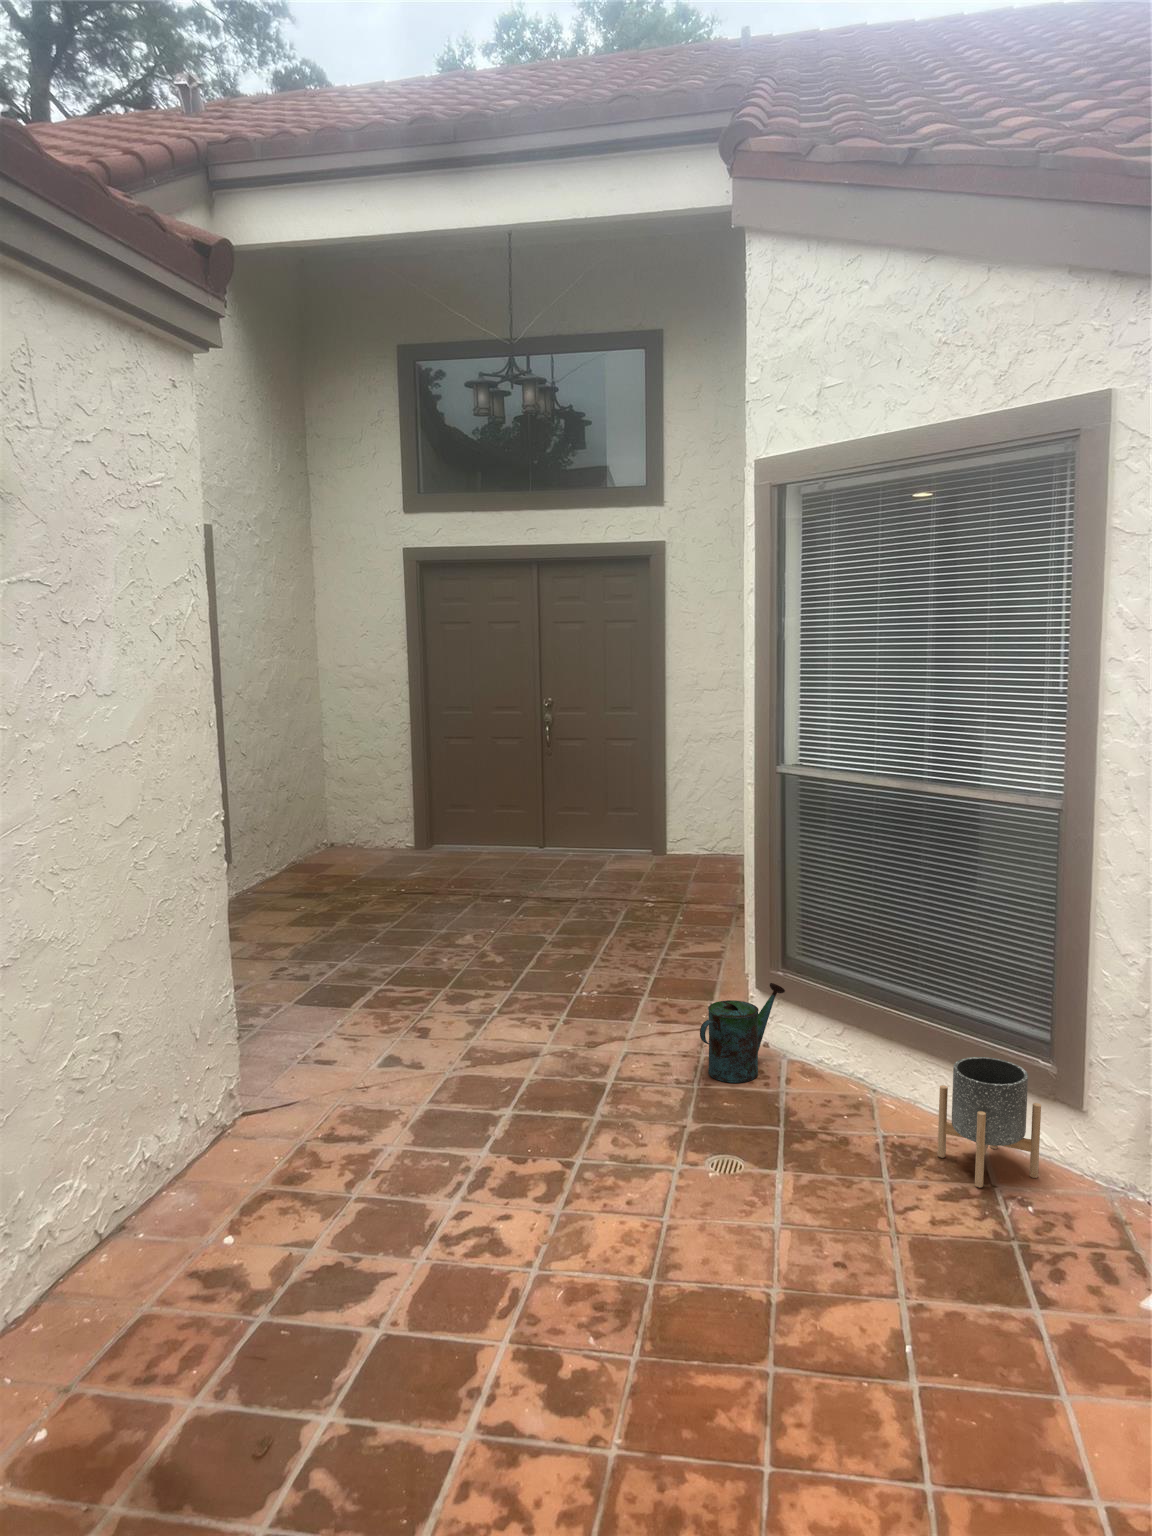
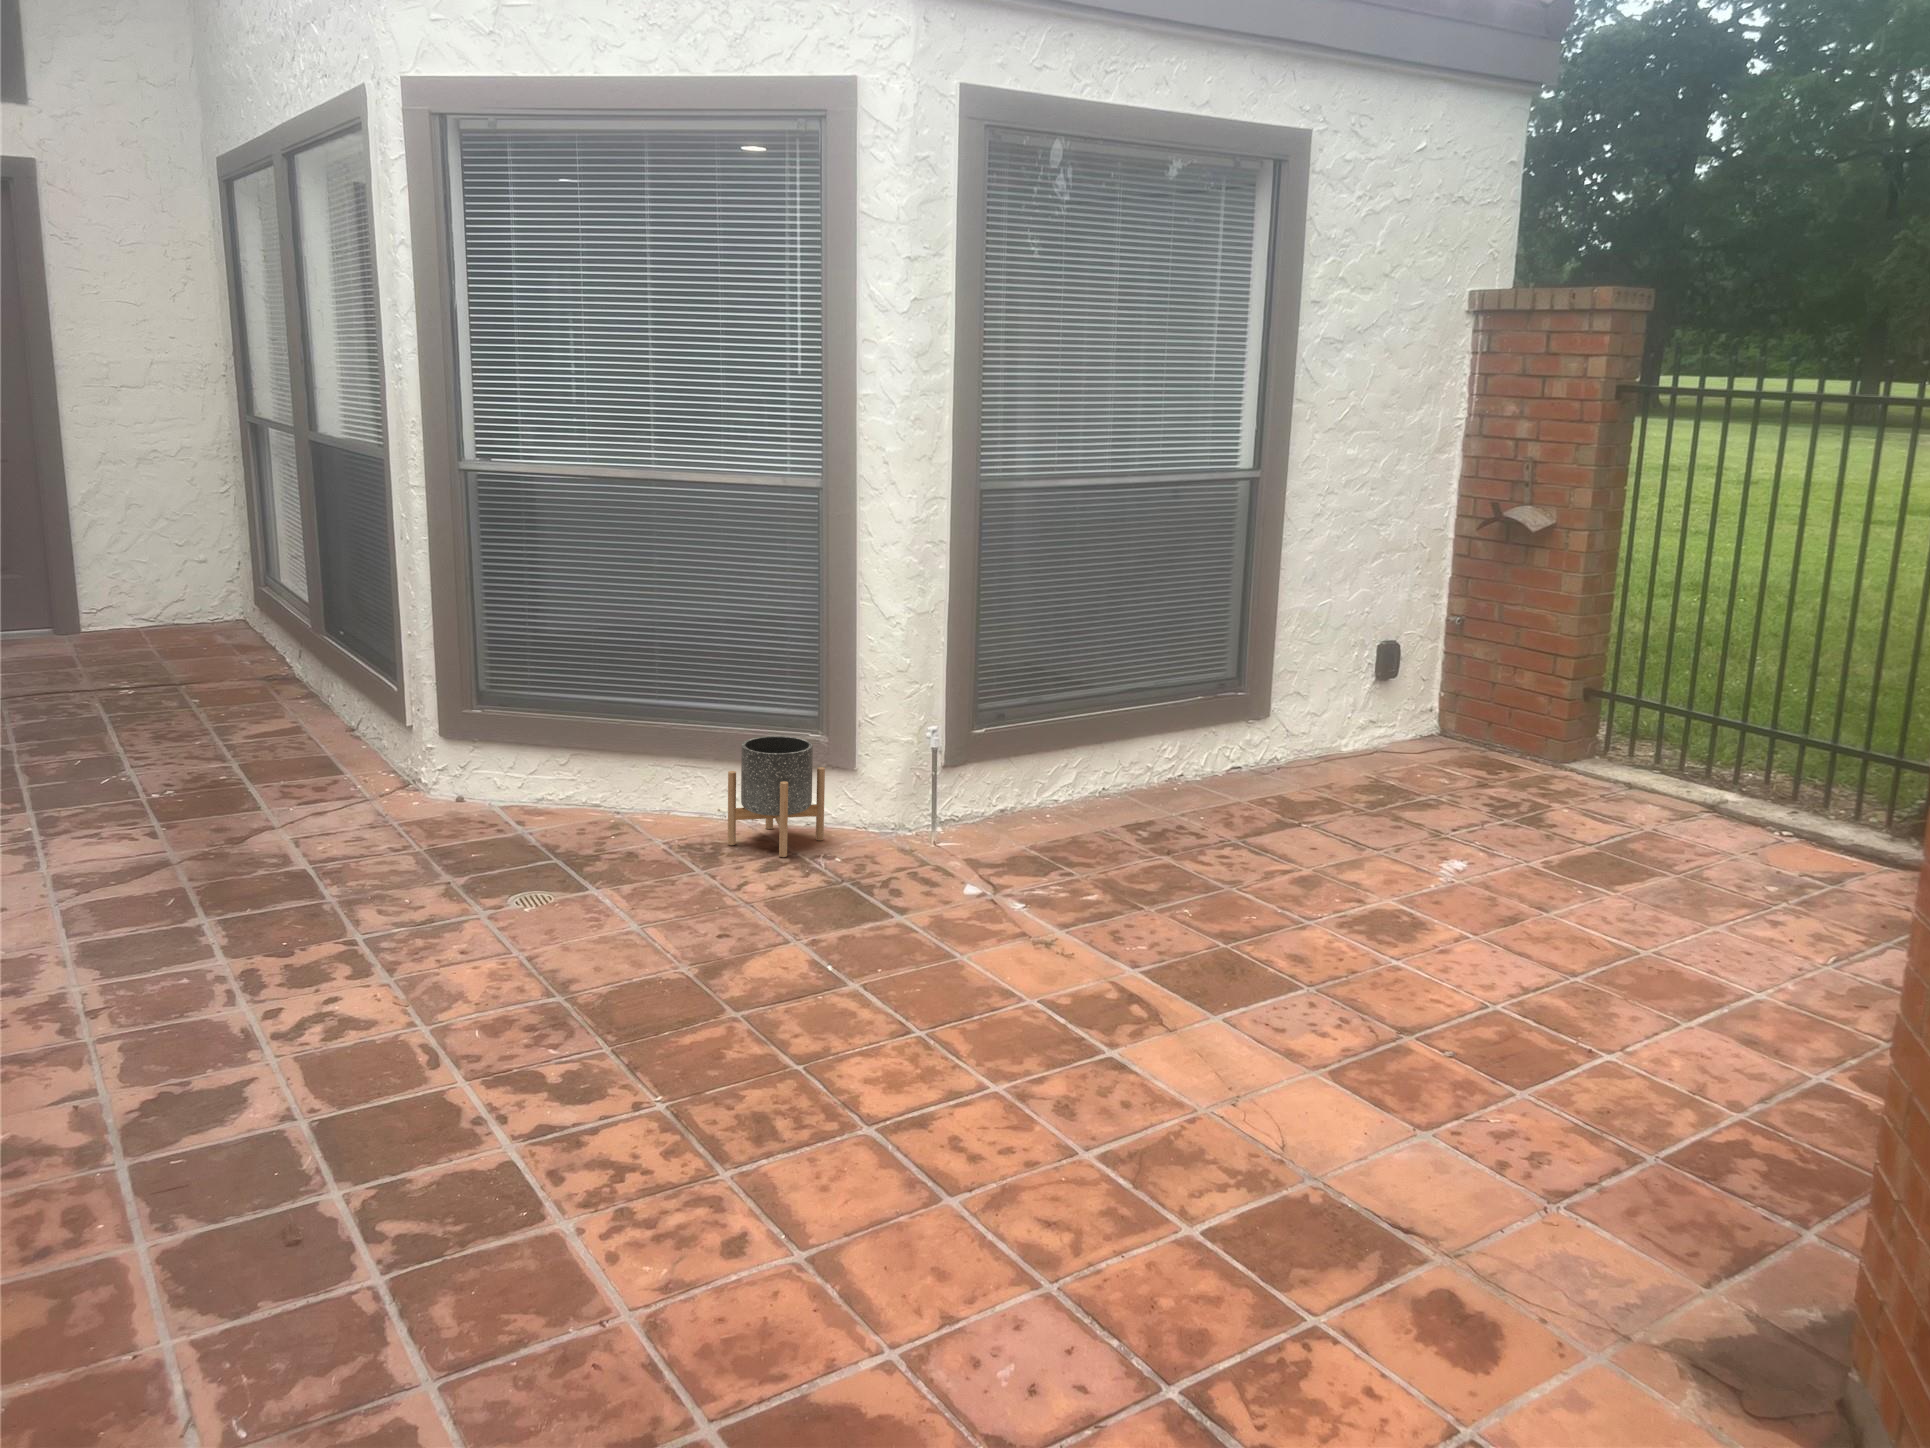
watering can: present [700,983,785,1083] -> none [414,718,490,838]

